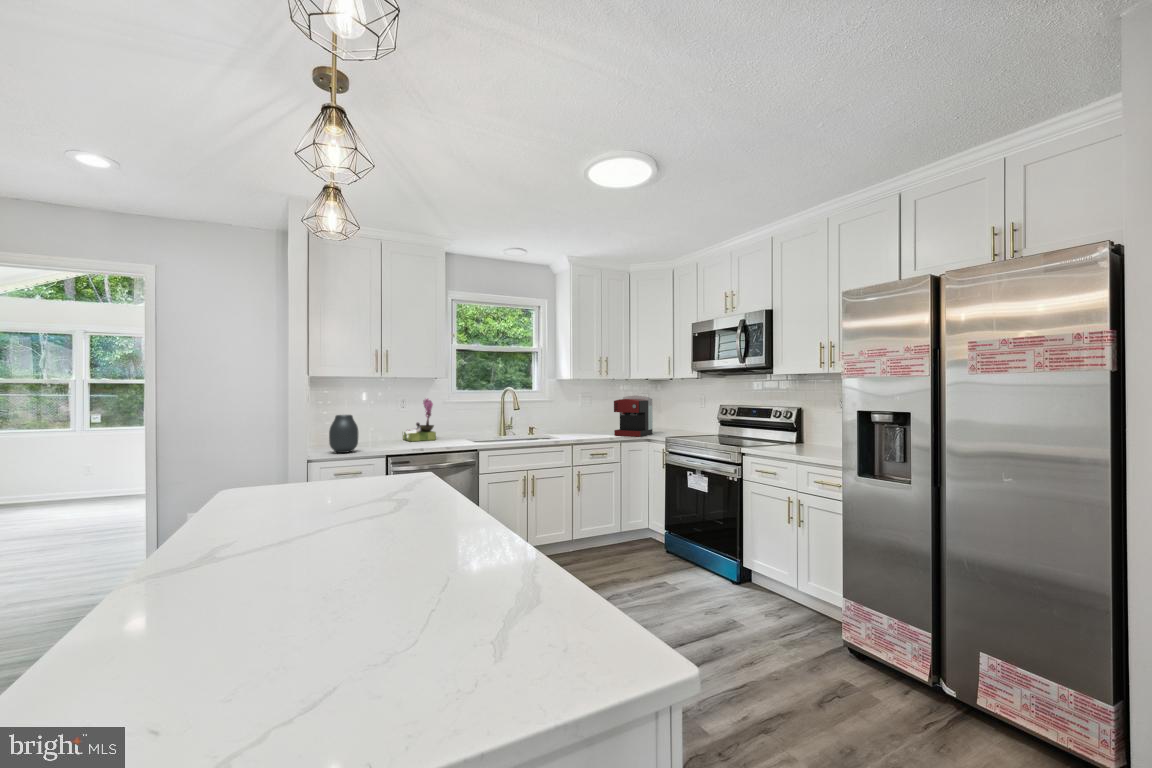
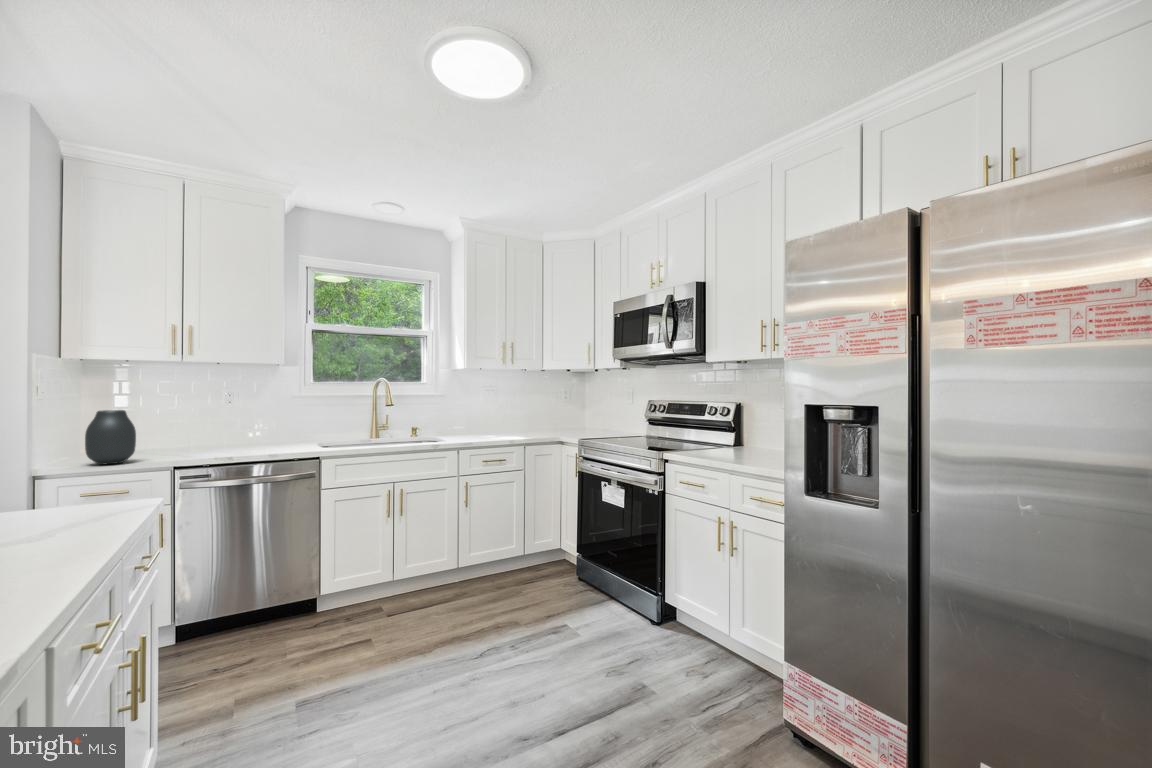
coffee maker: present [614,395,653,437] -> none [517,388,566,439]
flower arrangement: present [403,399,436,441] -> none [234,389,282,447]

